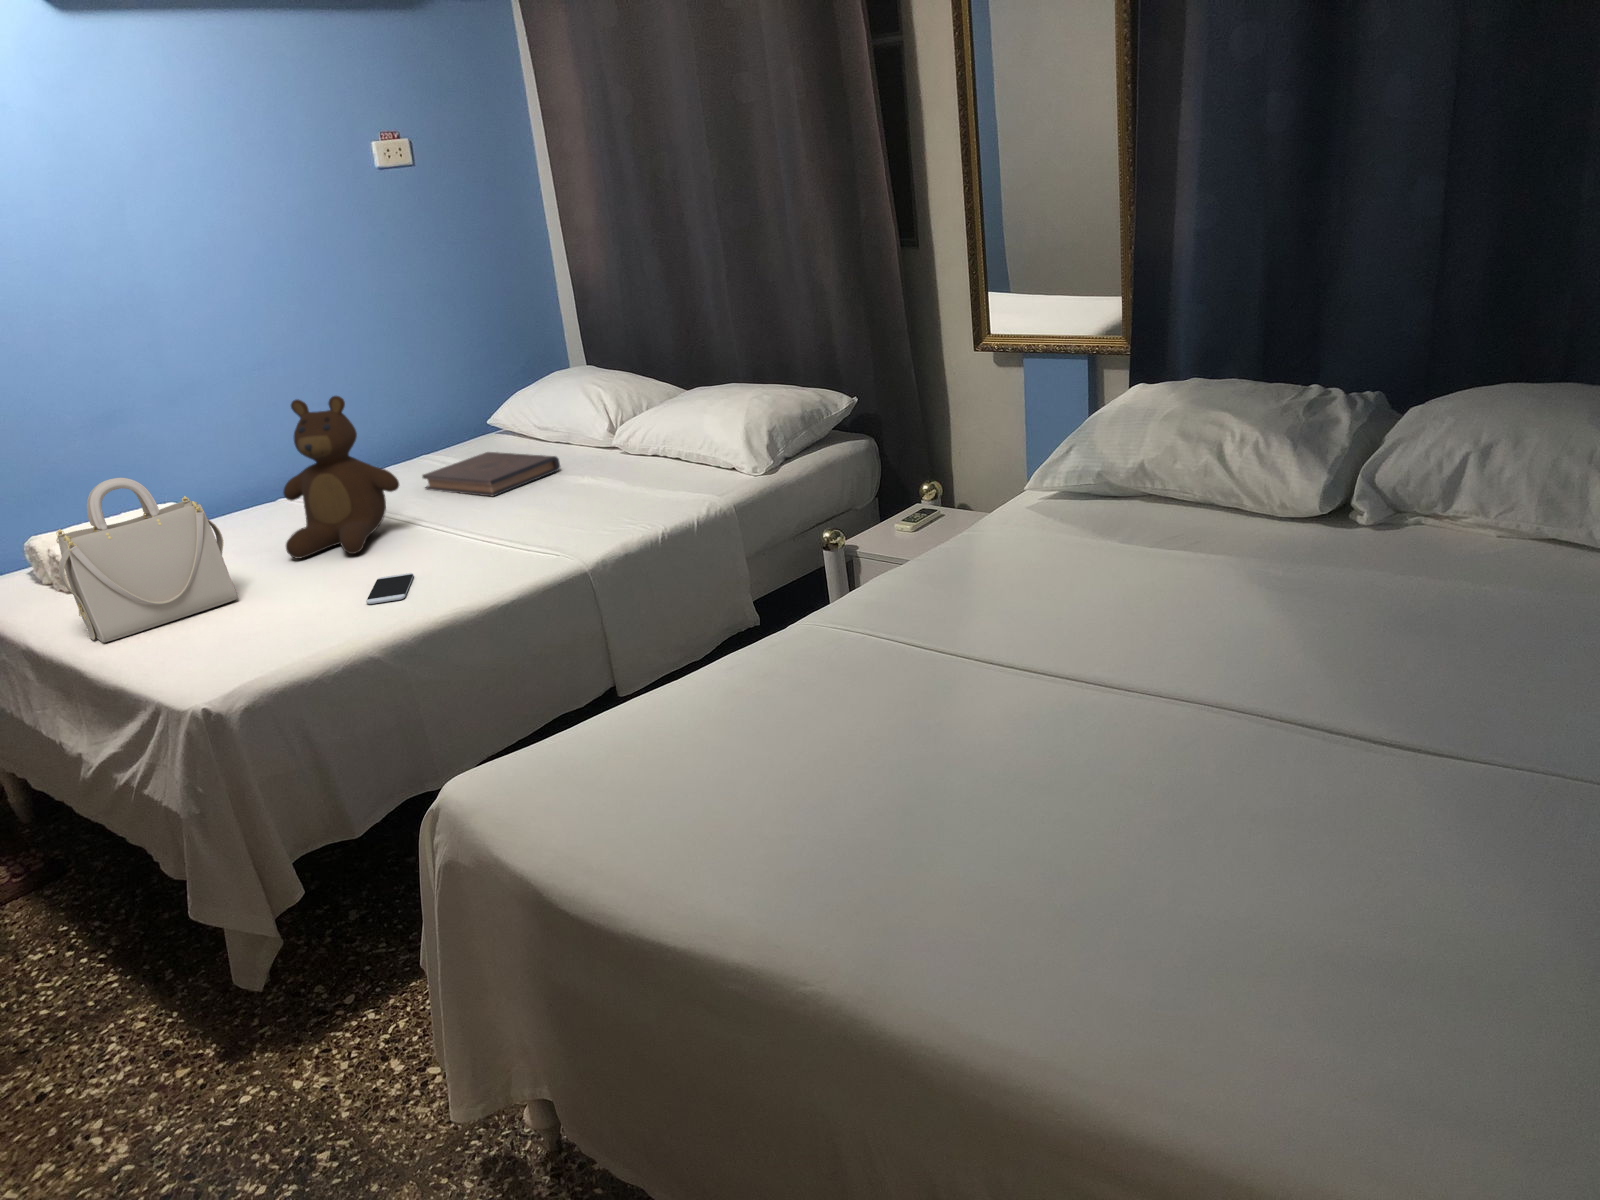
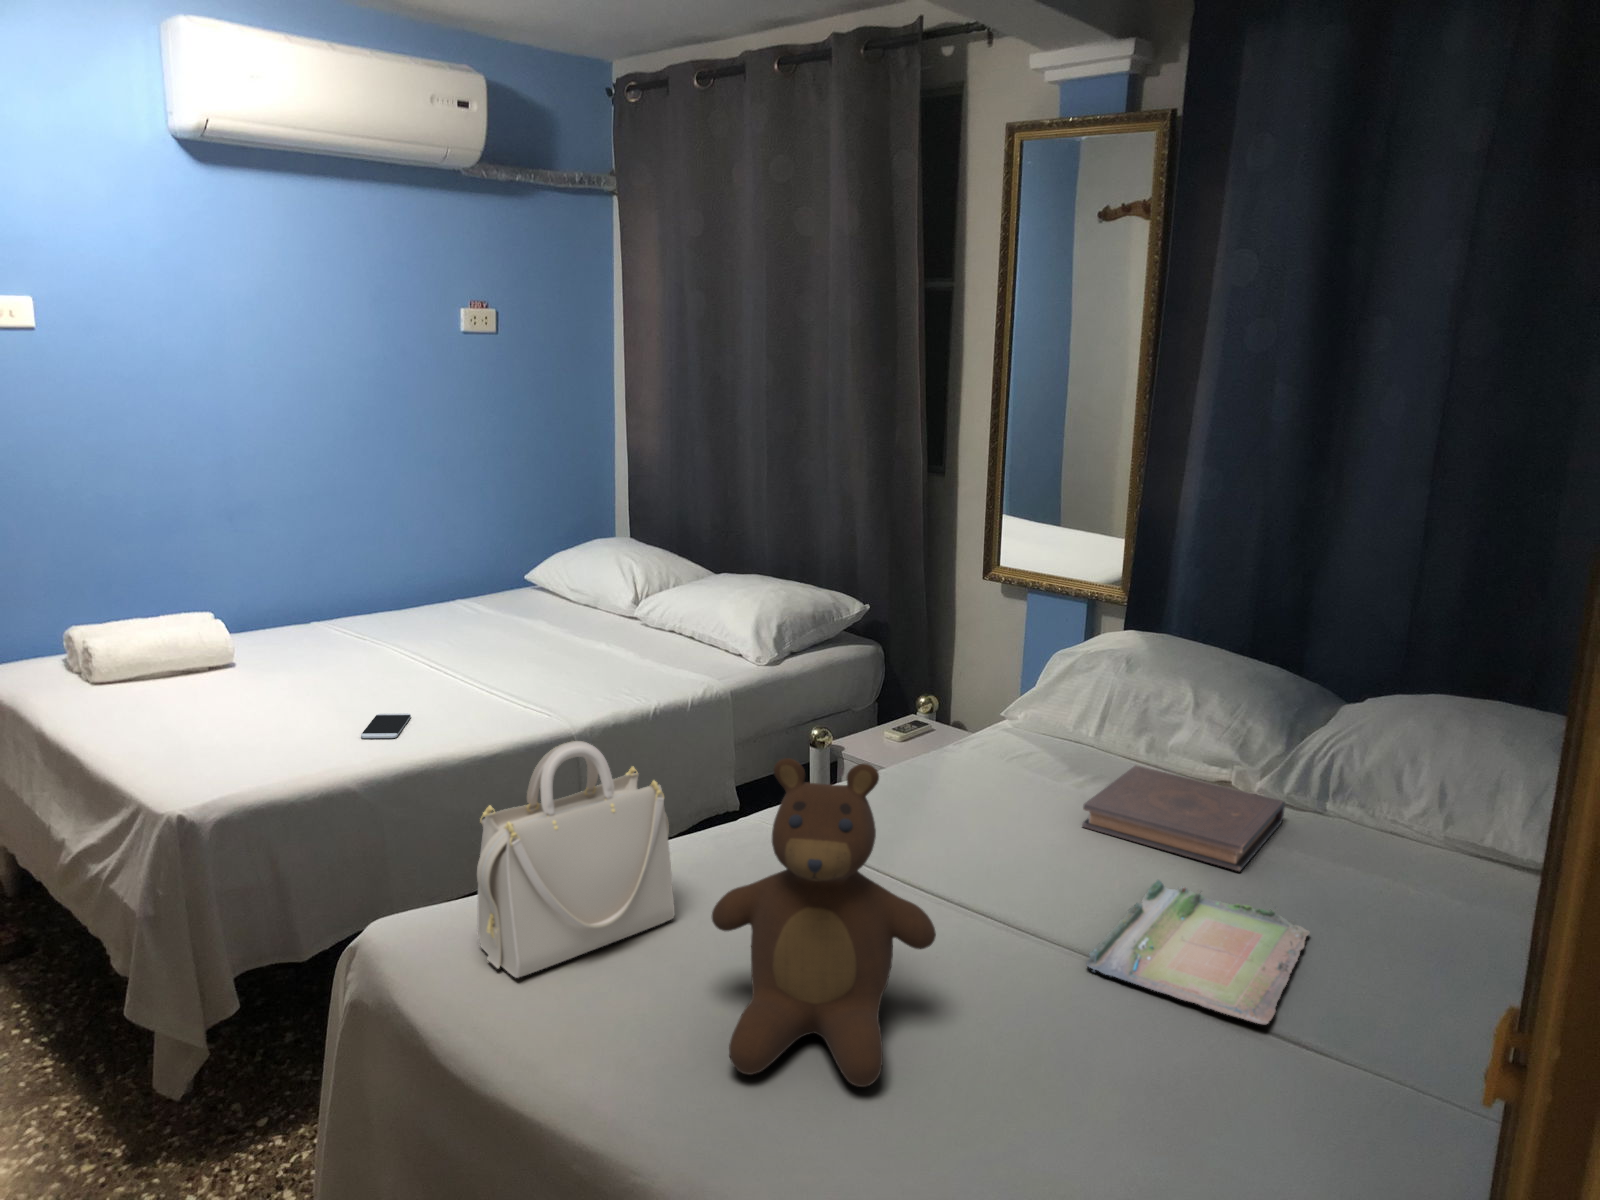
teddy bear: present [283,396,399,559] -> present [712,758,936,1087]
book: present [422,452,560,496] -> present [1082,766,1285,871]
handbag: present [56,478,238,642] -> present [477,741,675,978]
tray: none [1202,618,1417,744] -> present [1086,880,1310,1025]

